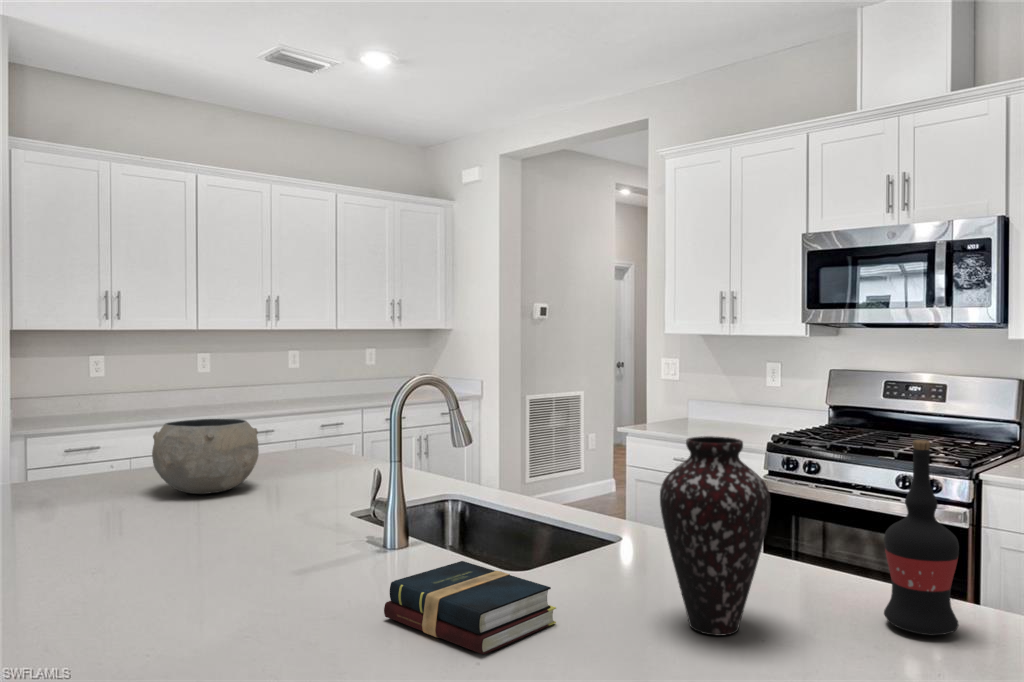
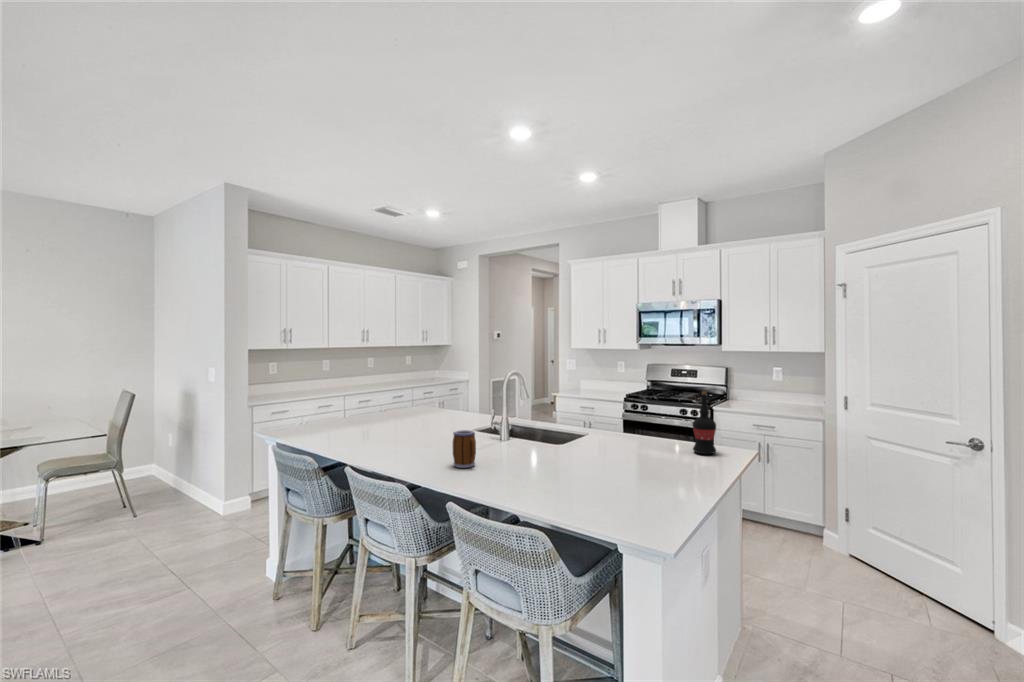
ceramic bowl: present [152,419,259,494] -> none [375,392,421,425]
vase: present [660,436,770,636] -> none [622,392,659,458]
mug: none [145,531,216,643] -> present [453,430,476,468]
hardback book: present [384,561,556,655] -> none [530,440,589,465]

